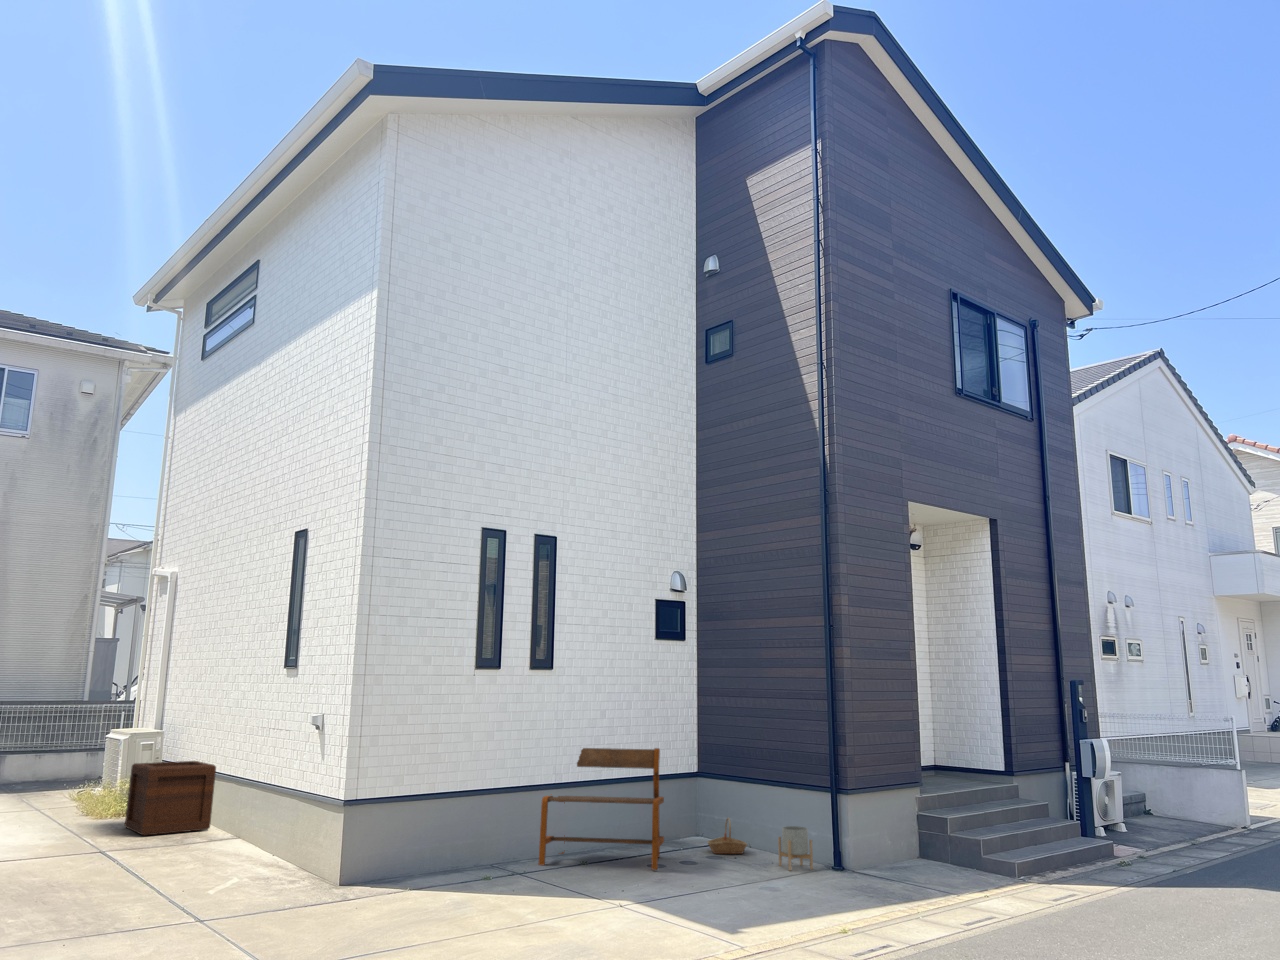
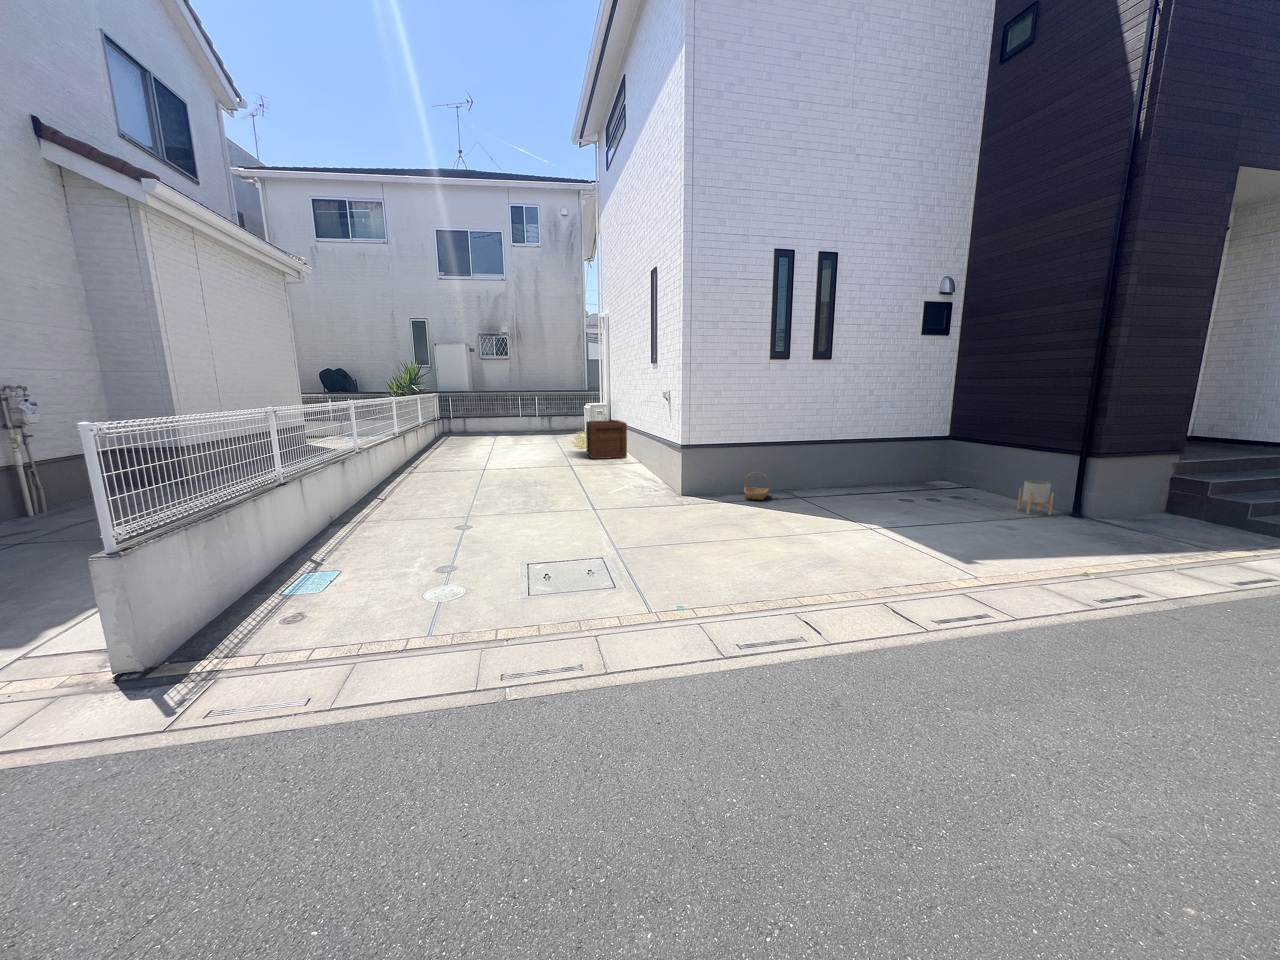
bench: present [539,748,664,870] -> none [816,415,918,504]
basket: present [708,818,747,854] -> present [744,474,770,500]

